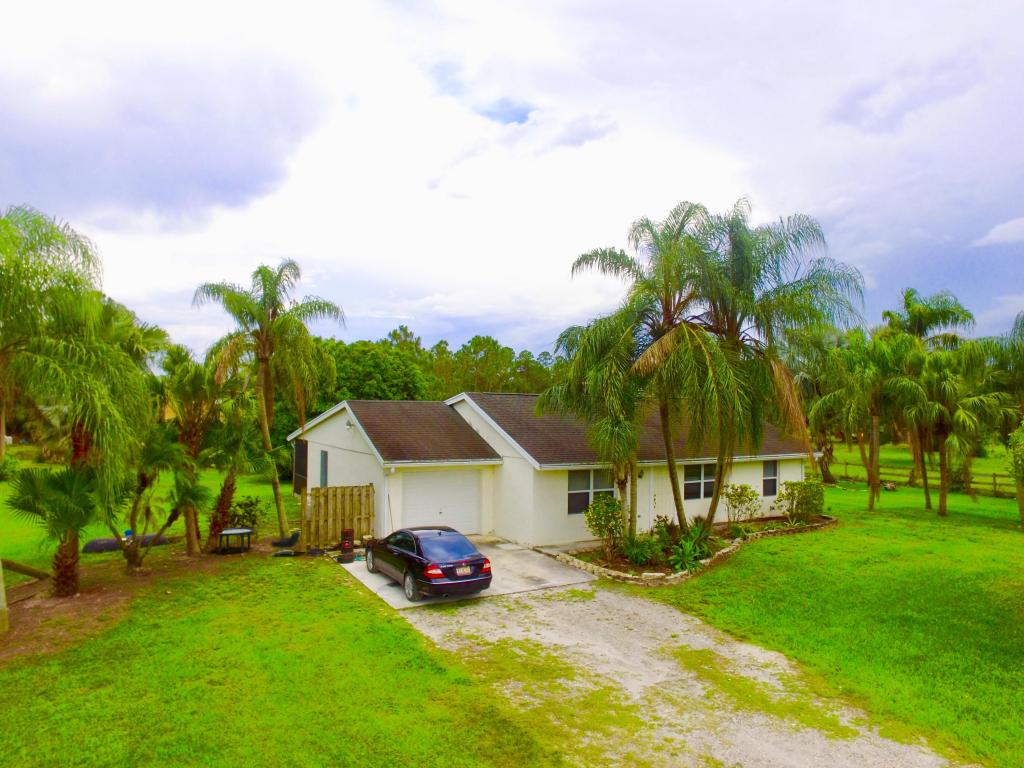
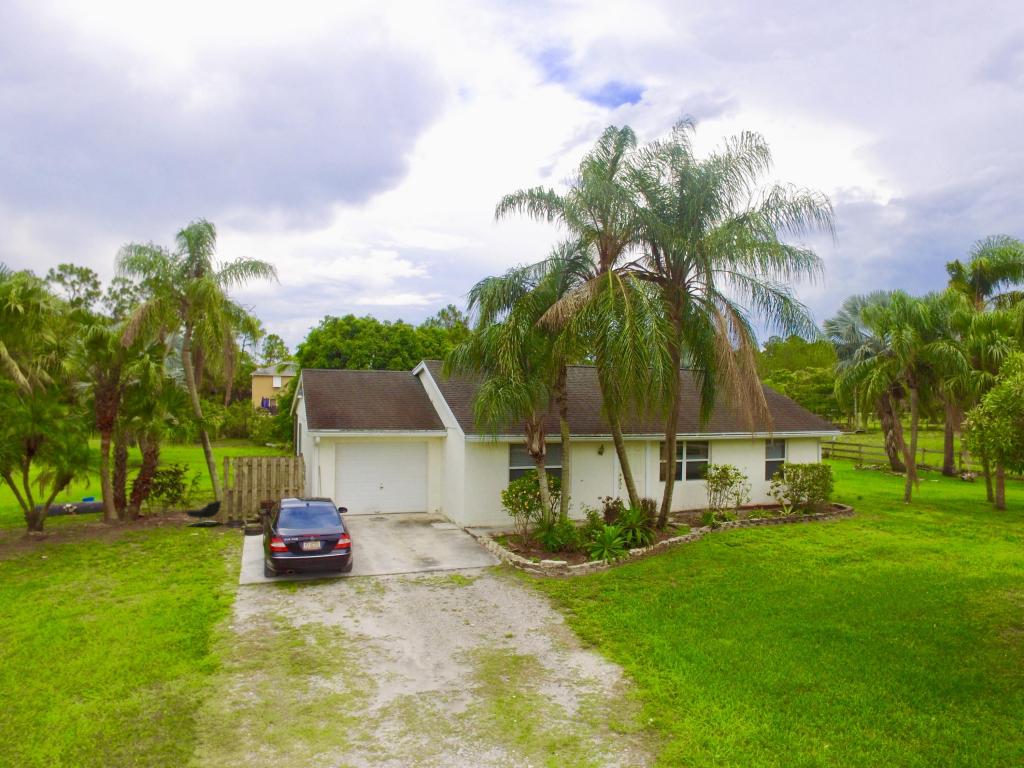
round table: present [218,527,254,553] -> none [139,496,180,522]

